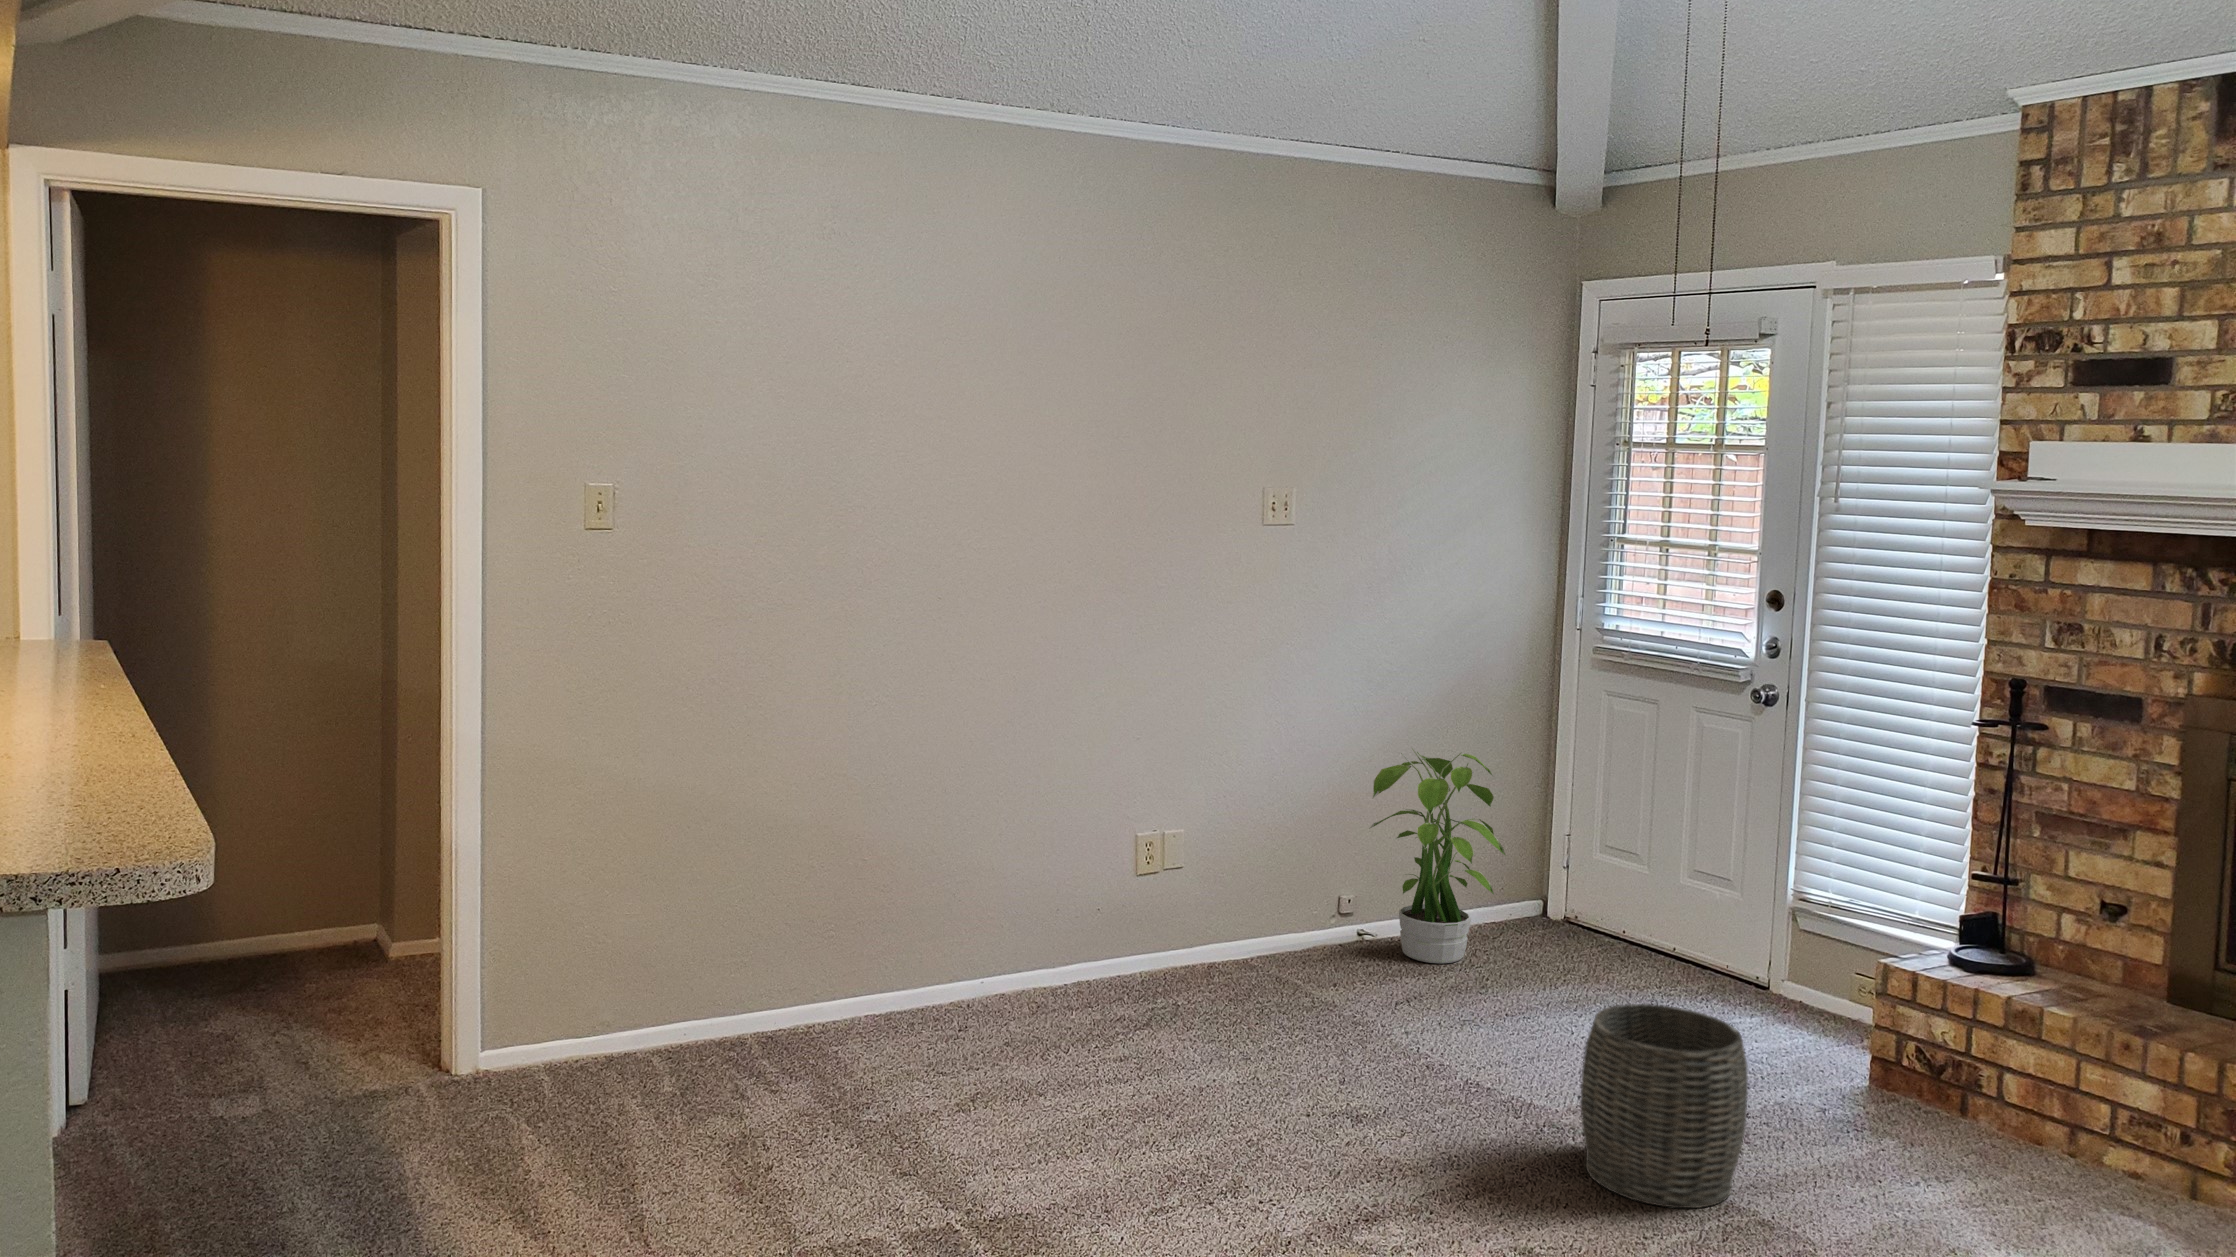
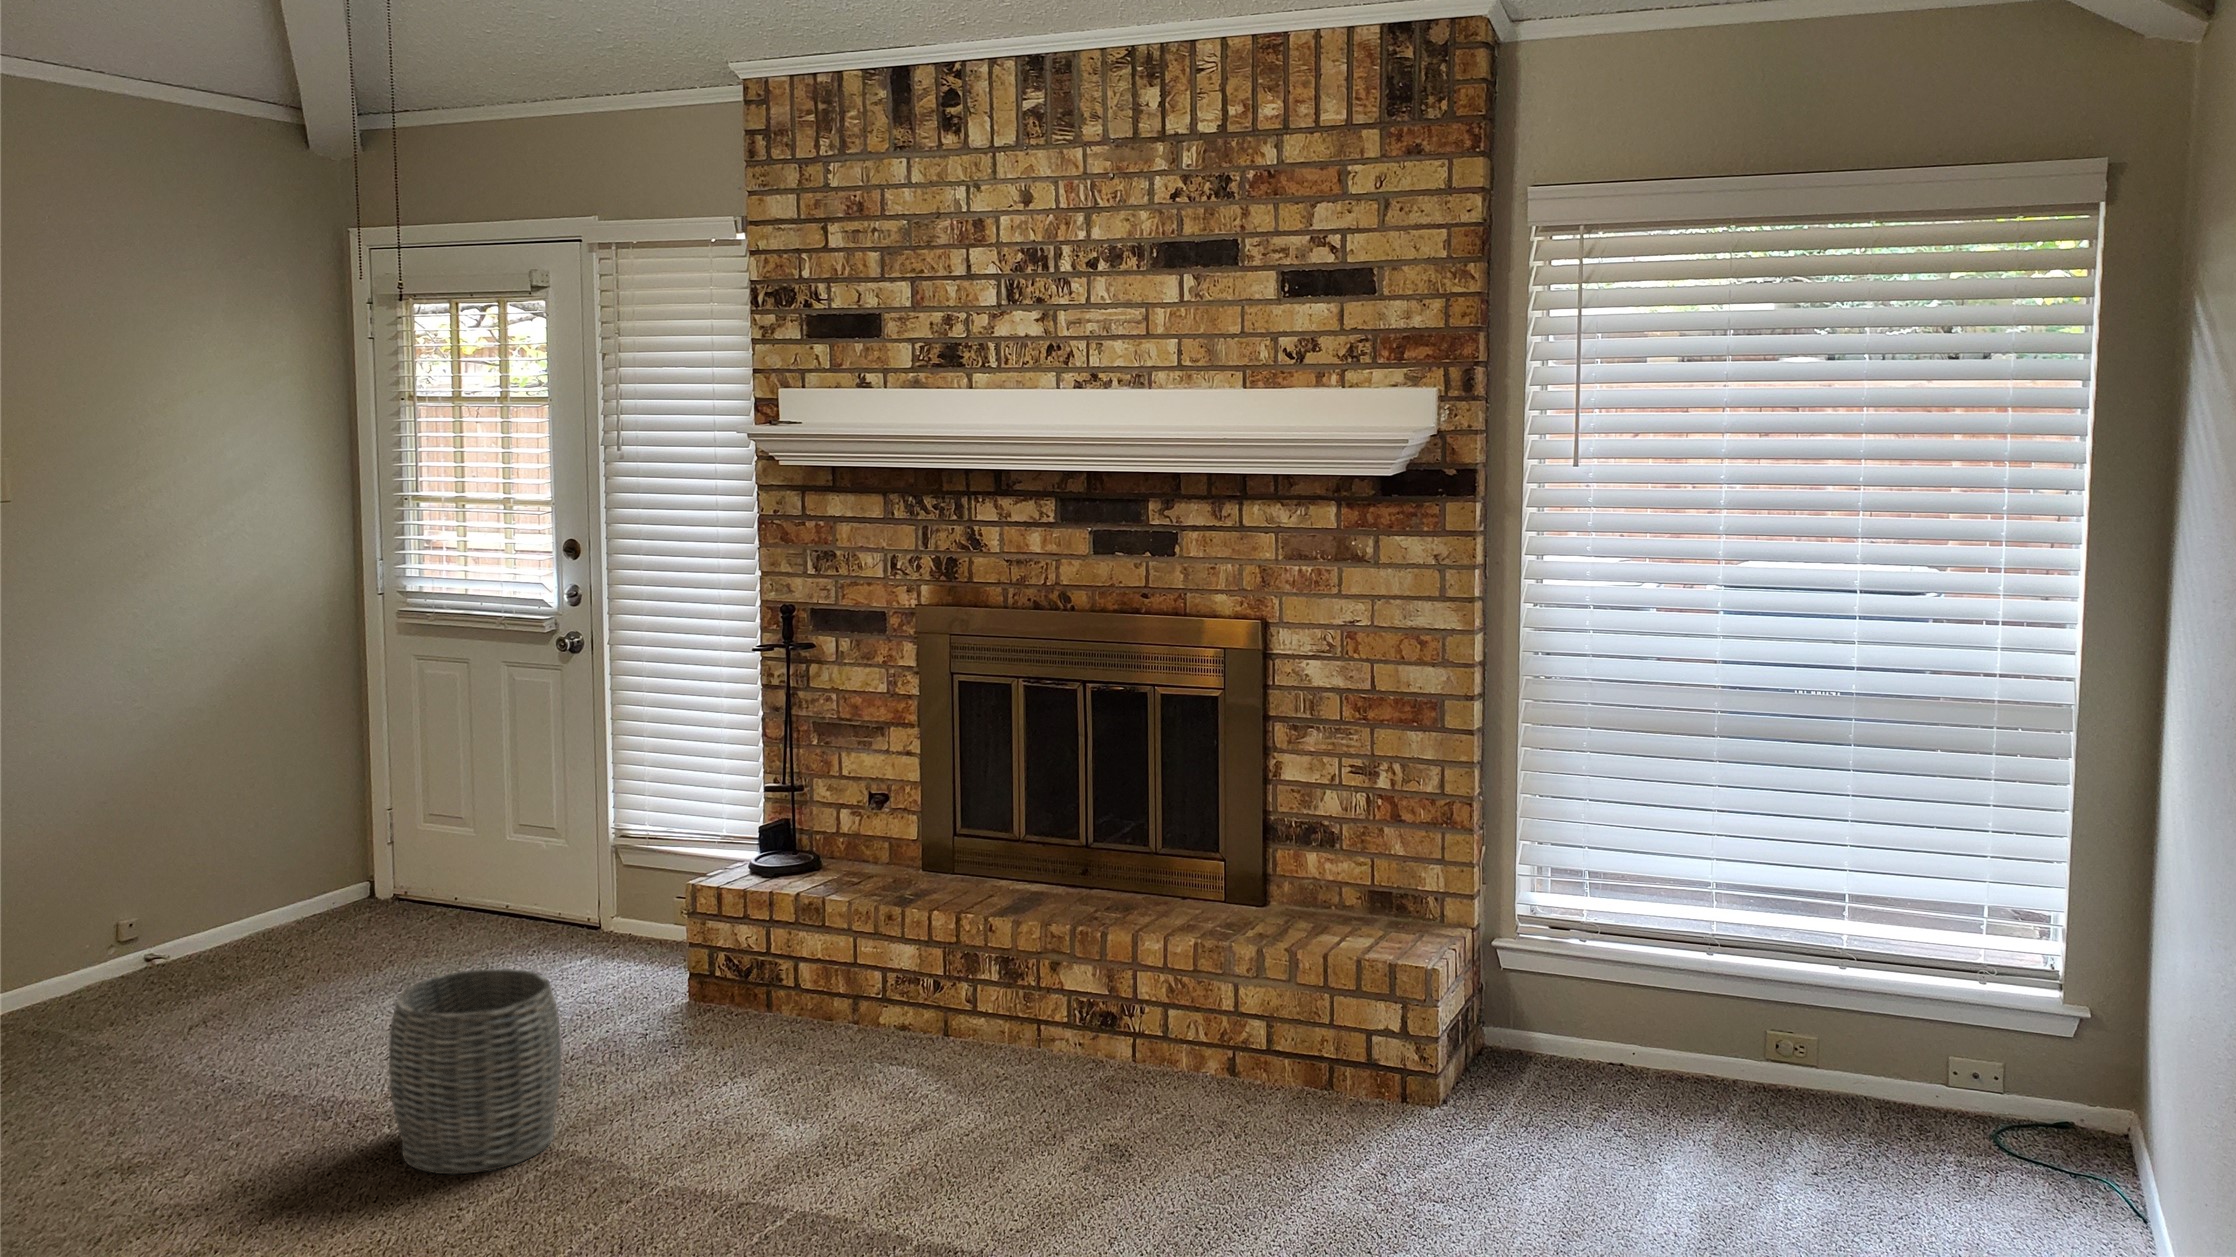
potted plant: present [1369,748,1506,963] -> none [139,745,312,984]

